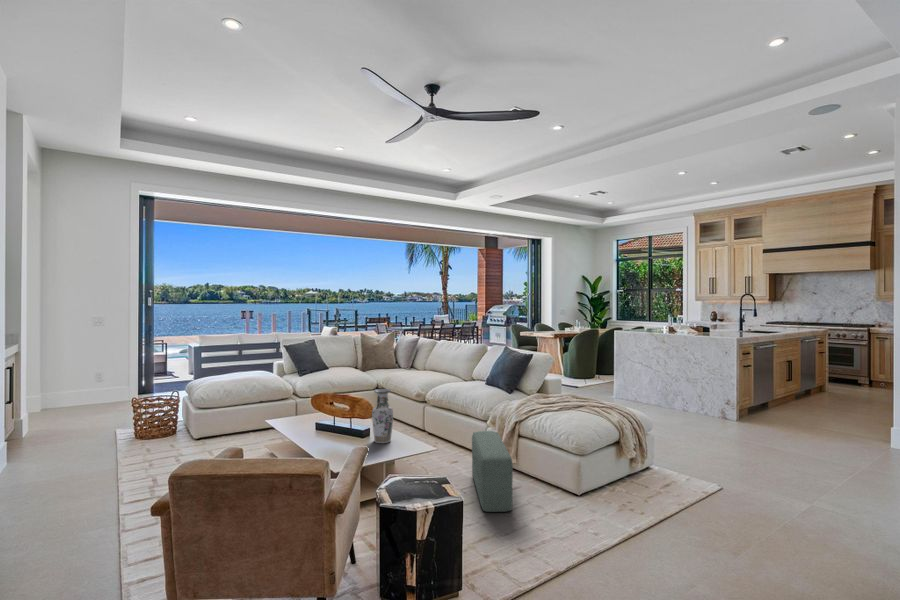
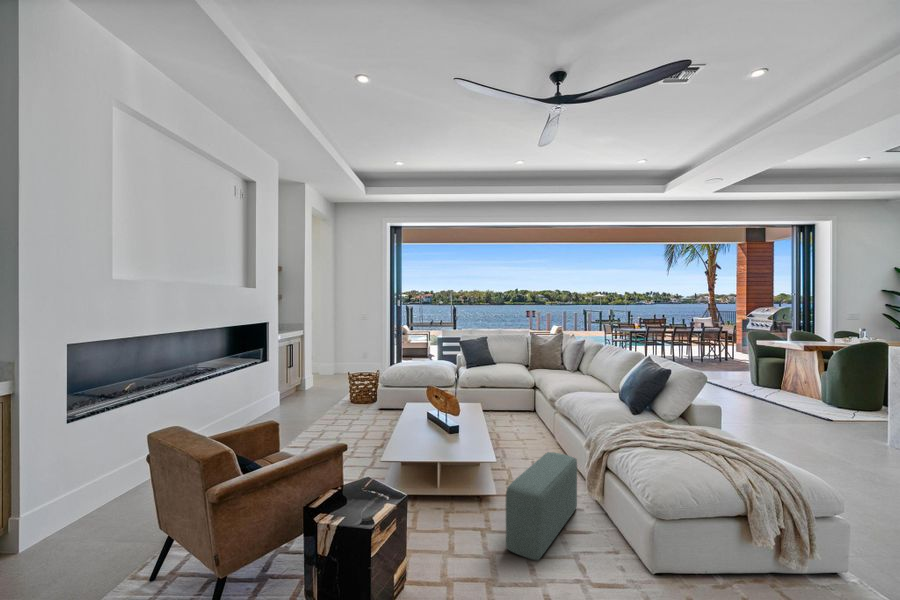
vase: present [372,389,393,443] -> none [440,388,461,443]

